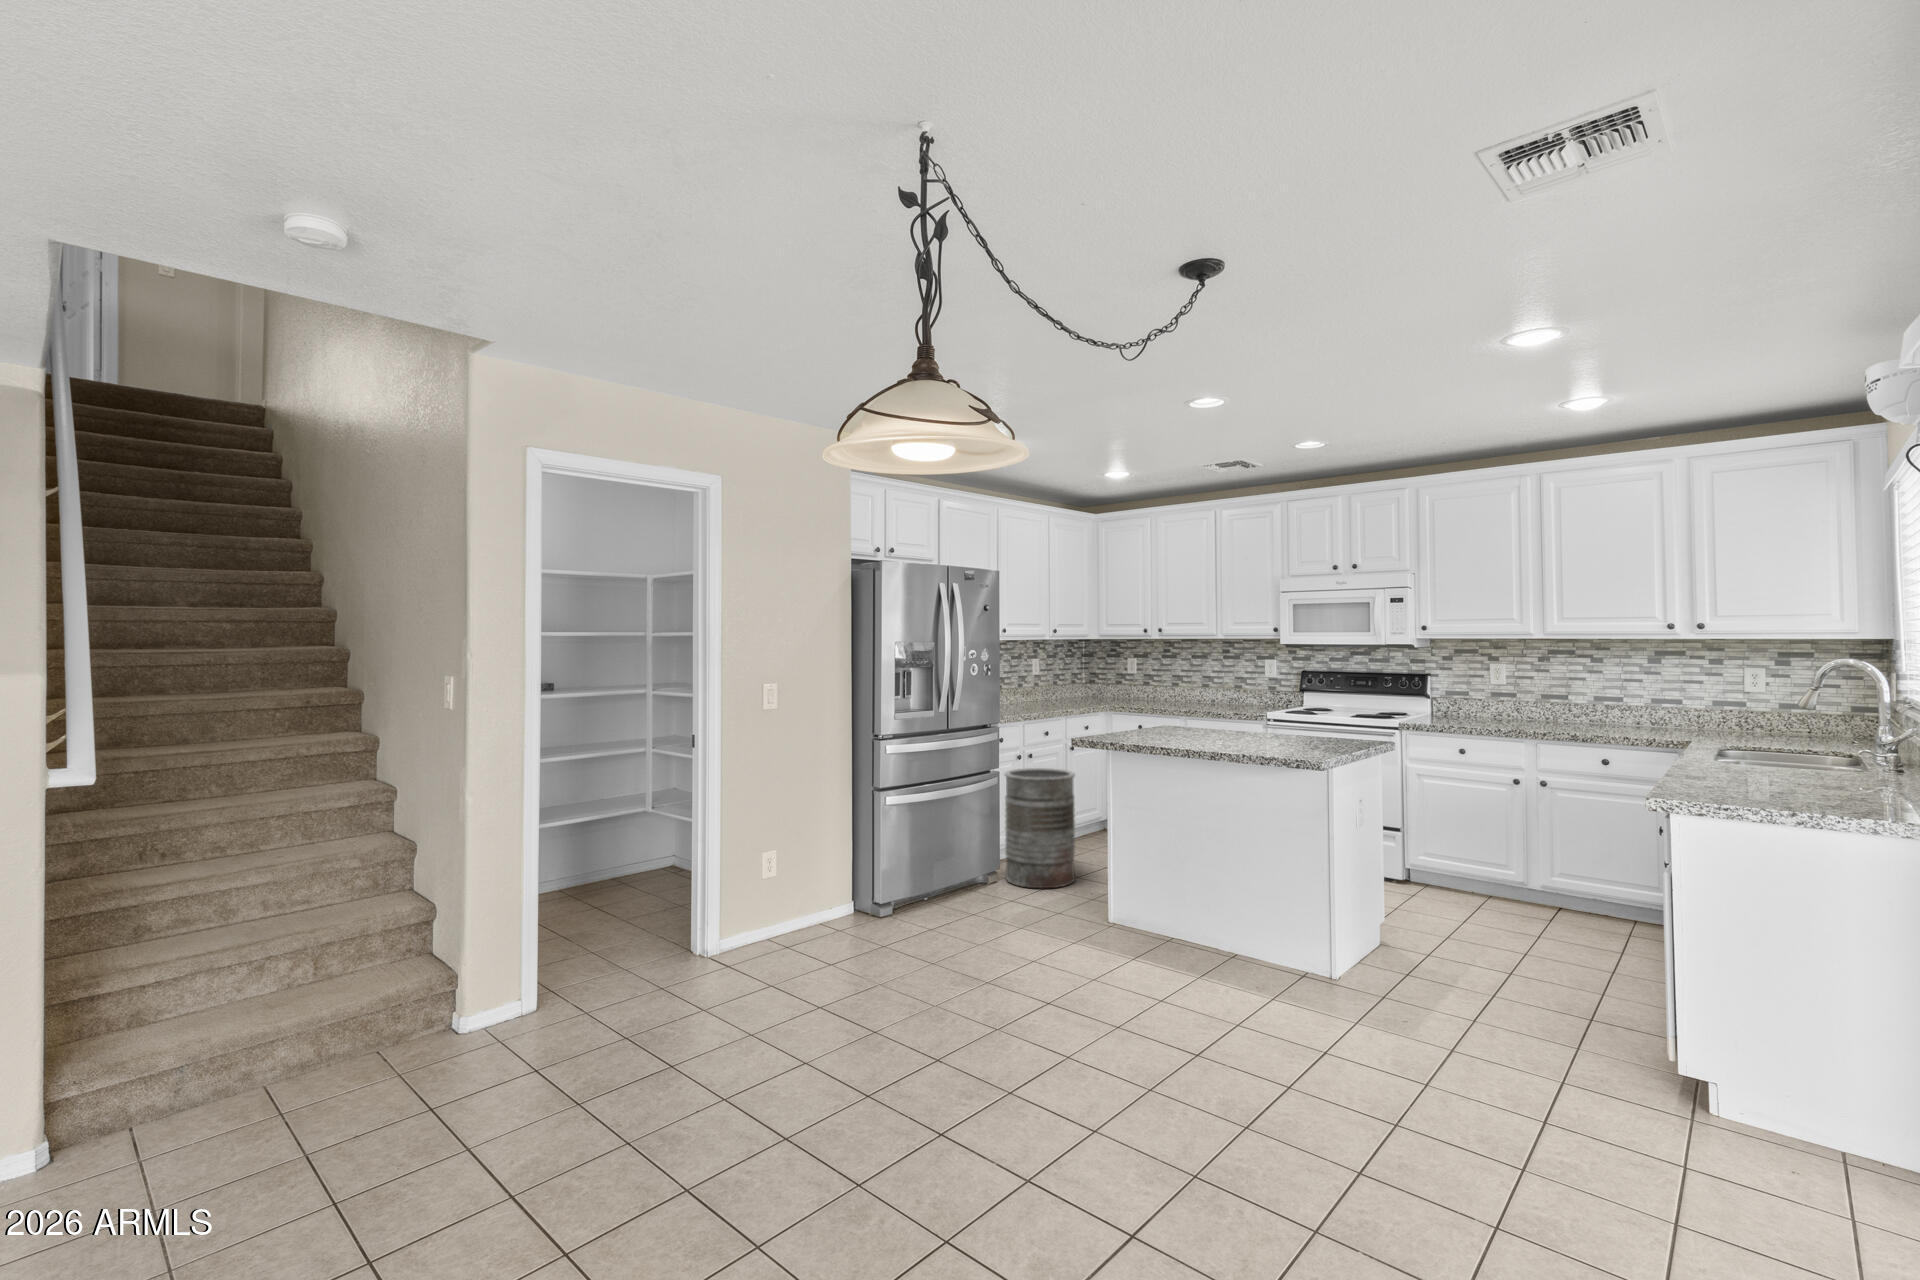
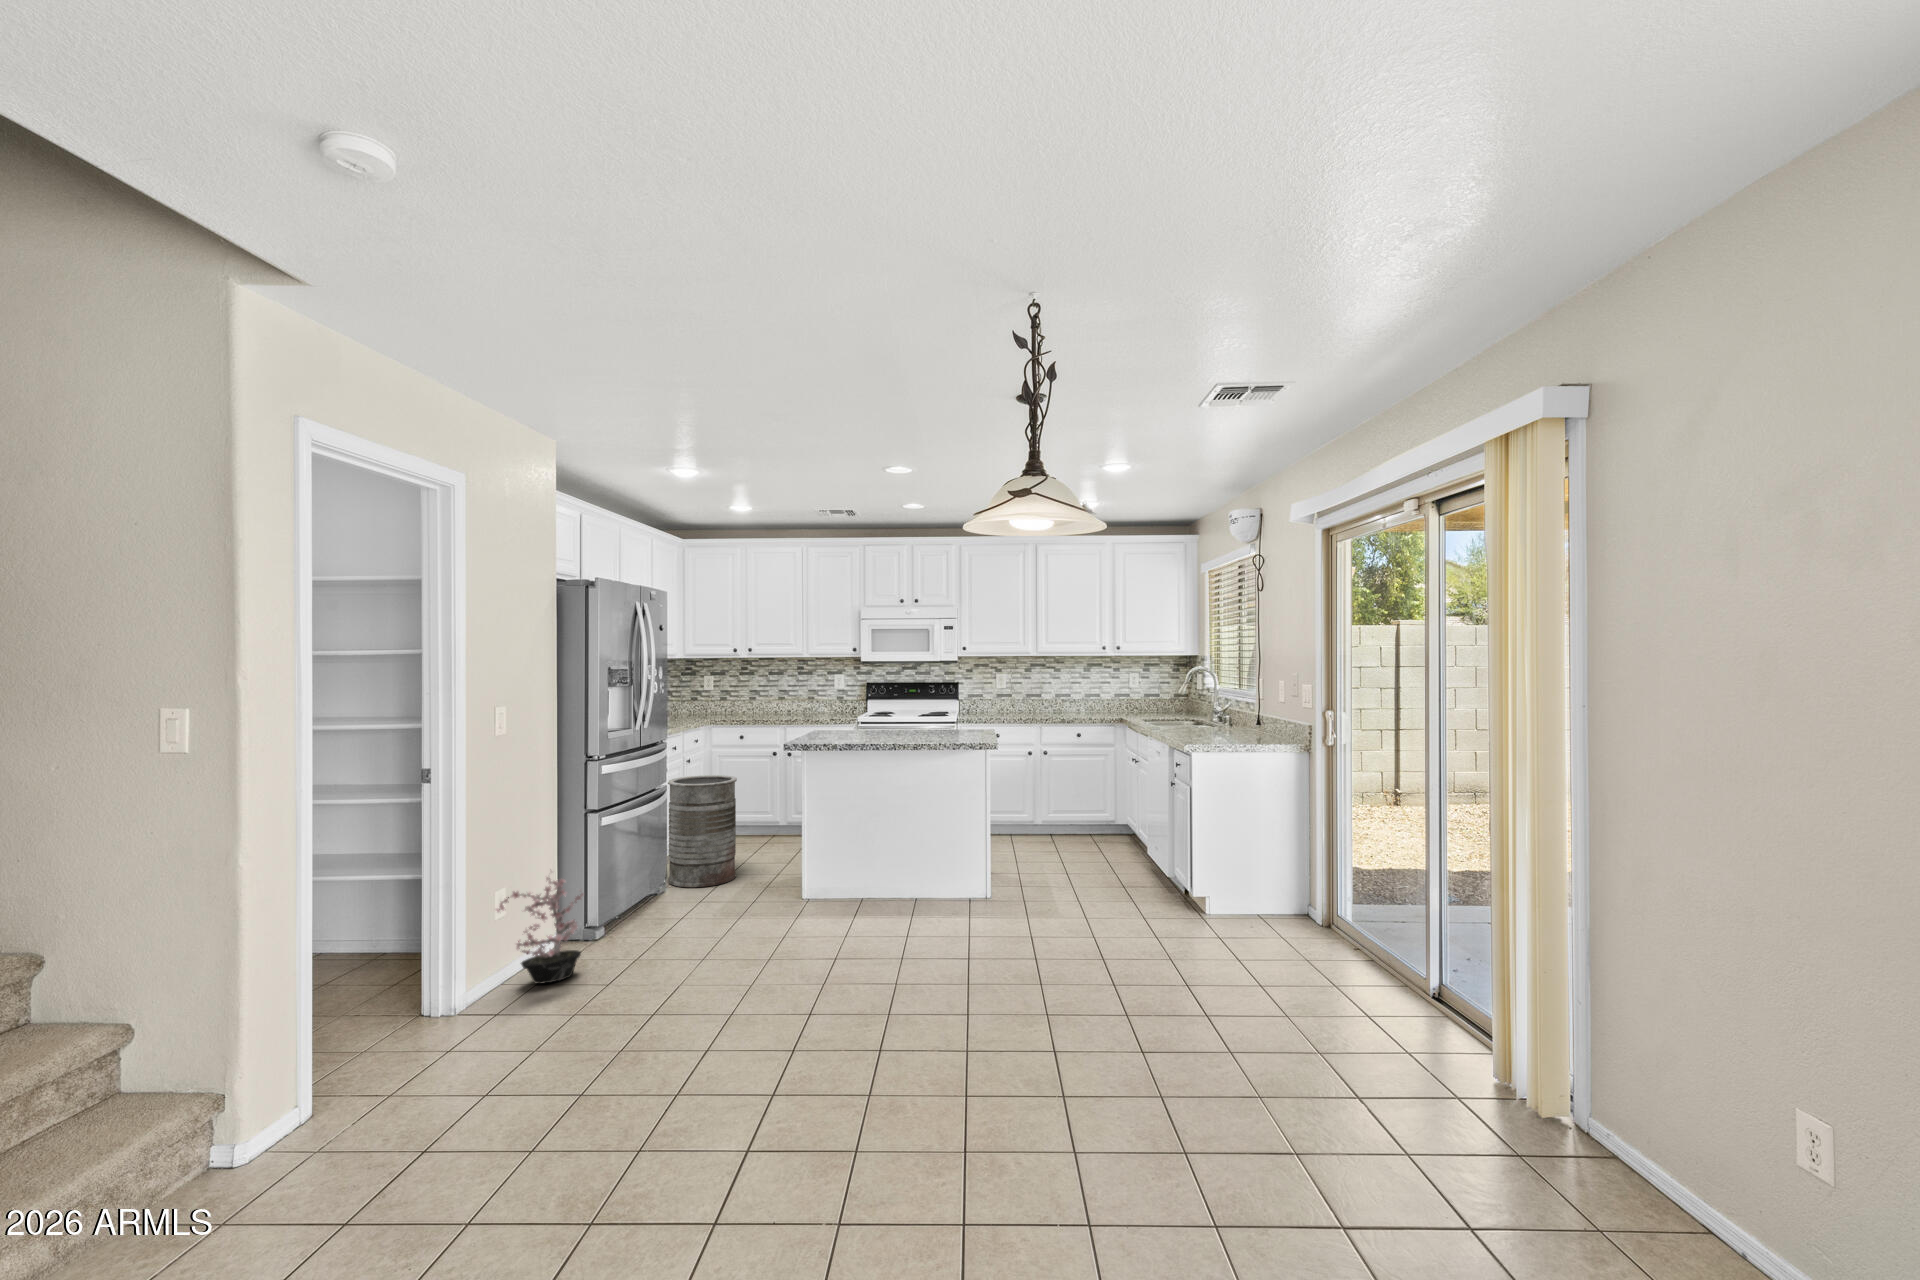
potted plant: none [752,839,845,947] -> present [496,877,584,984]

